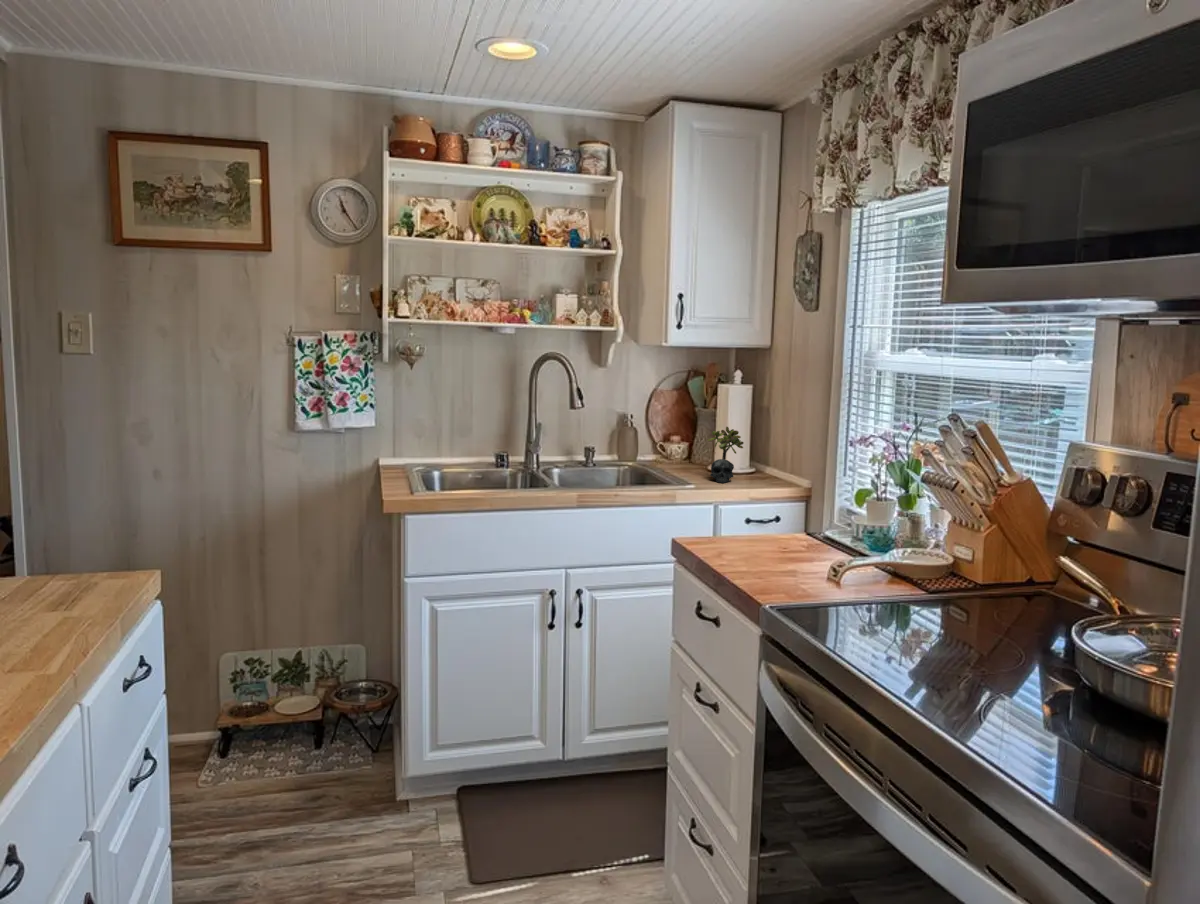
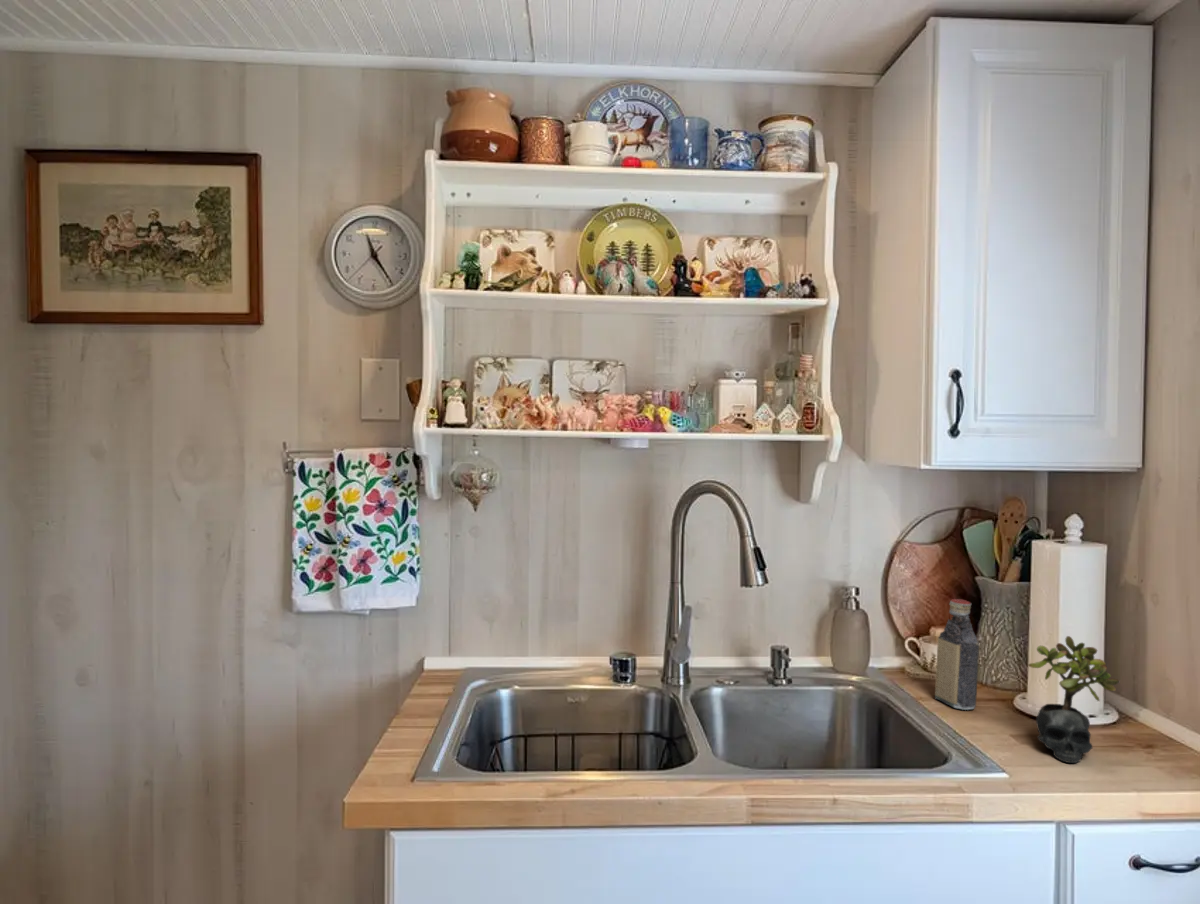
bottle: none [669,416,691,472] -> present [935,599,979,710]

